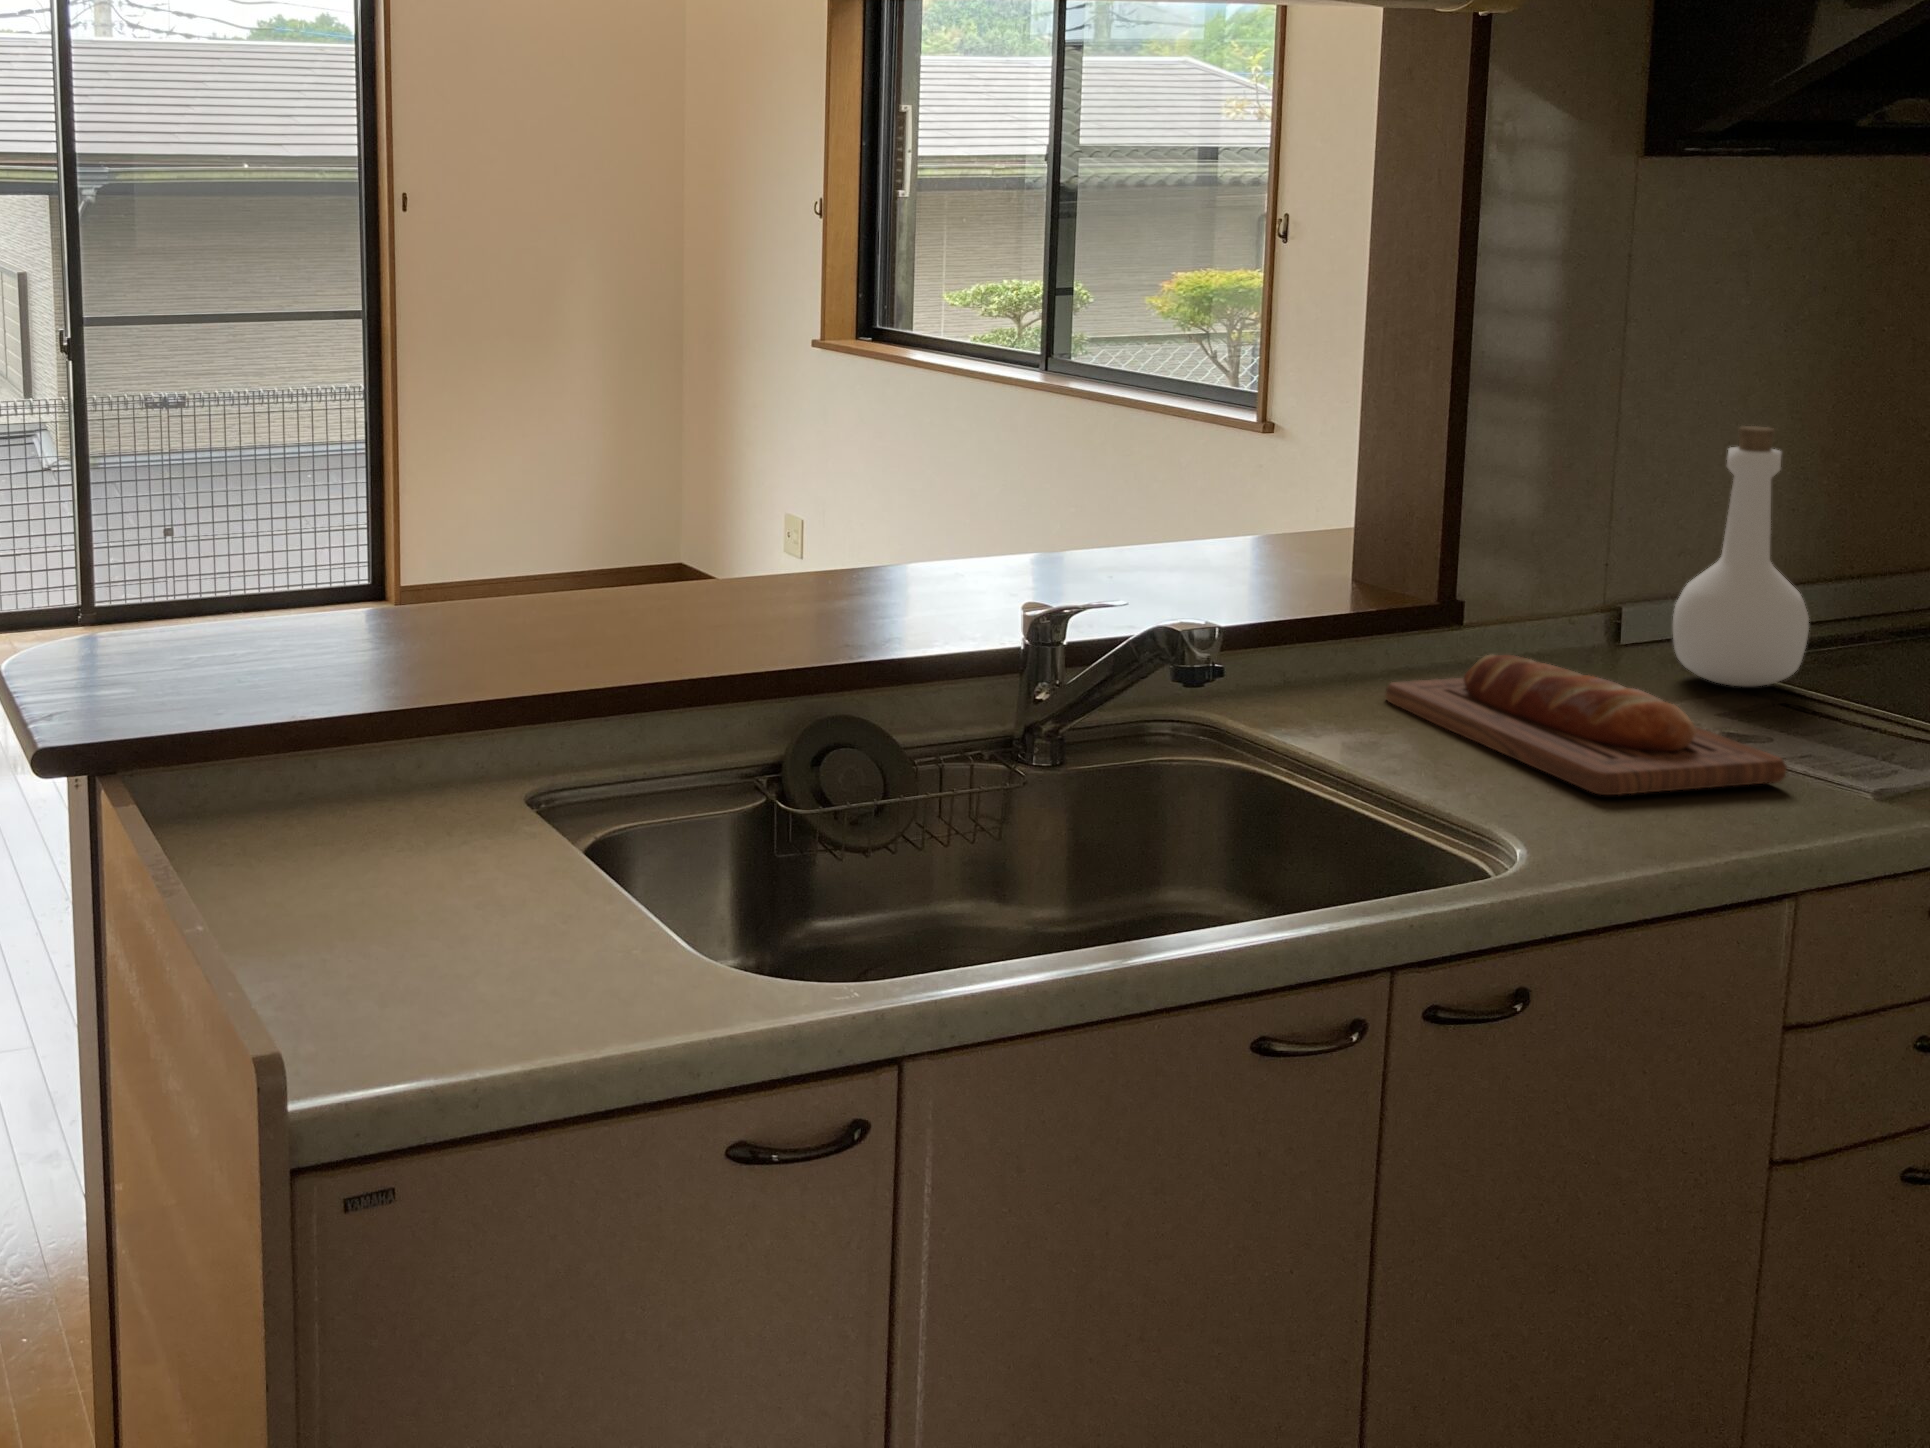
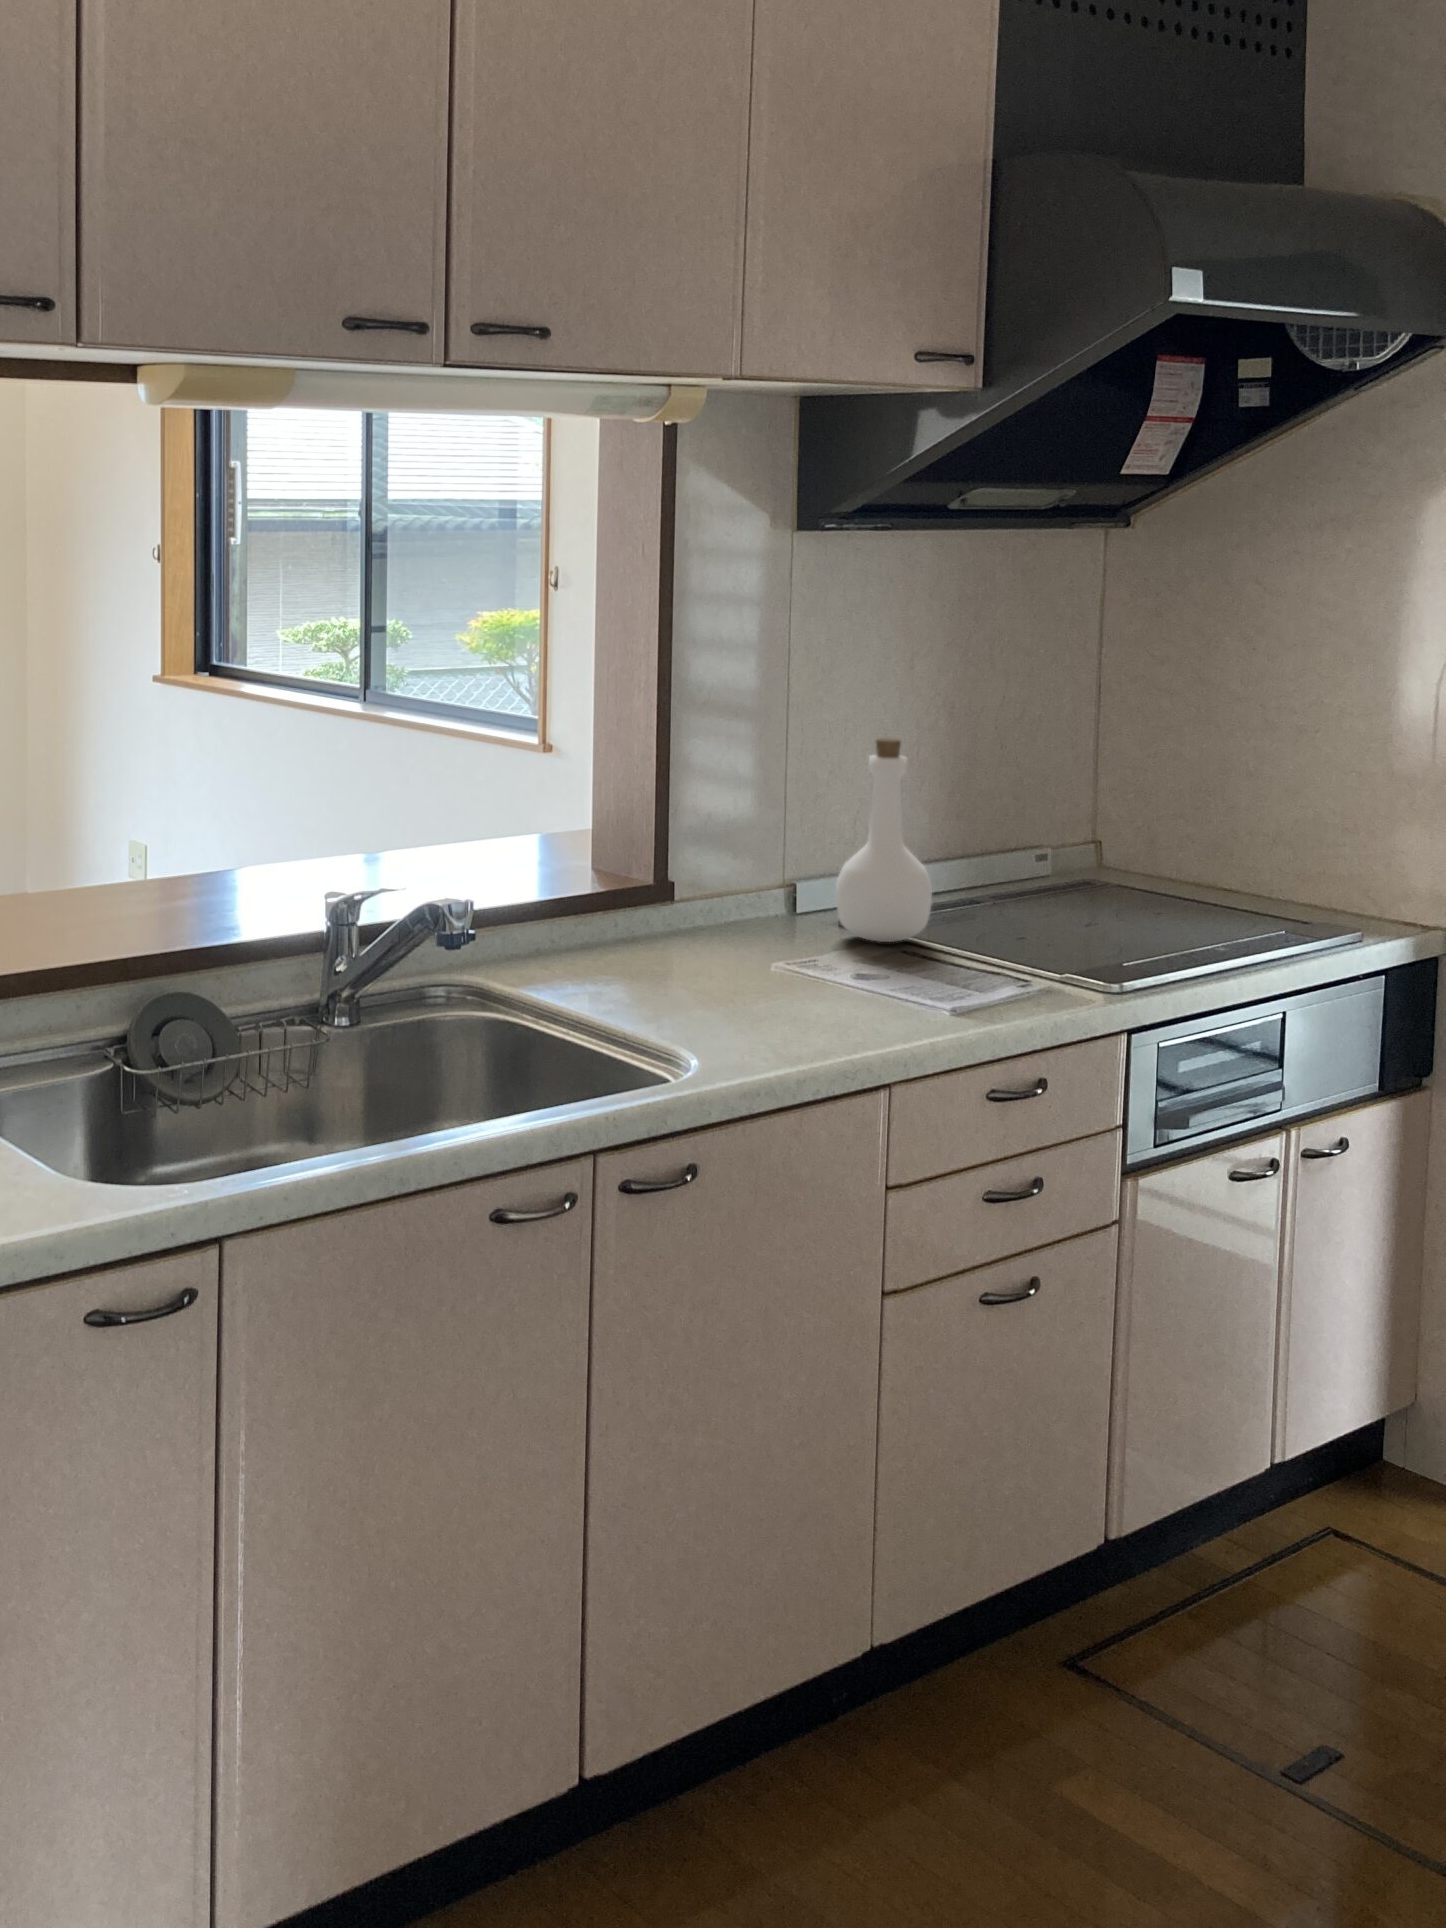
bread loaf: present [1385,655,1787,795] -> none [616,923,900,1024]

